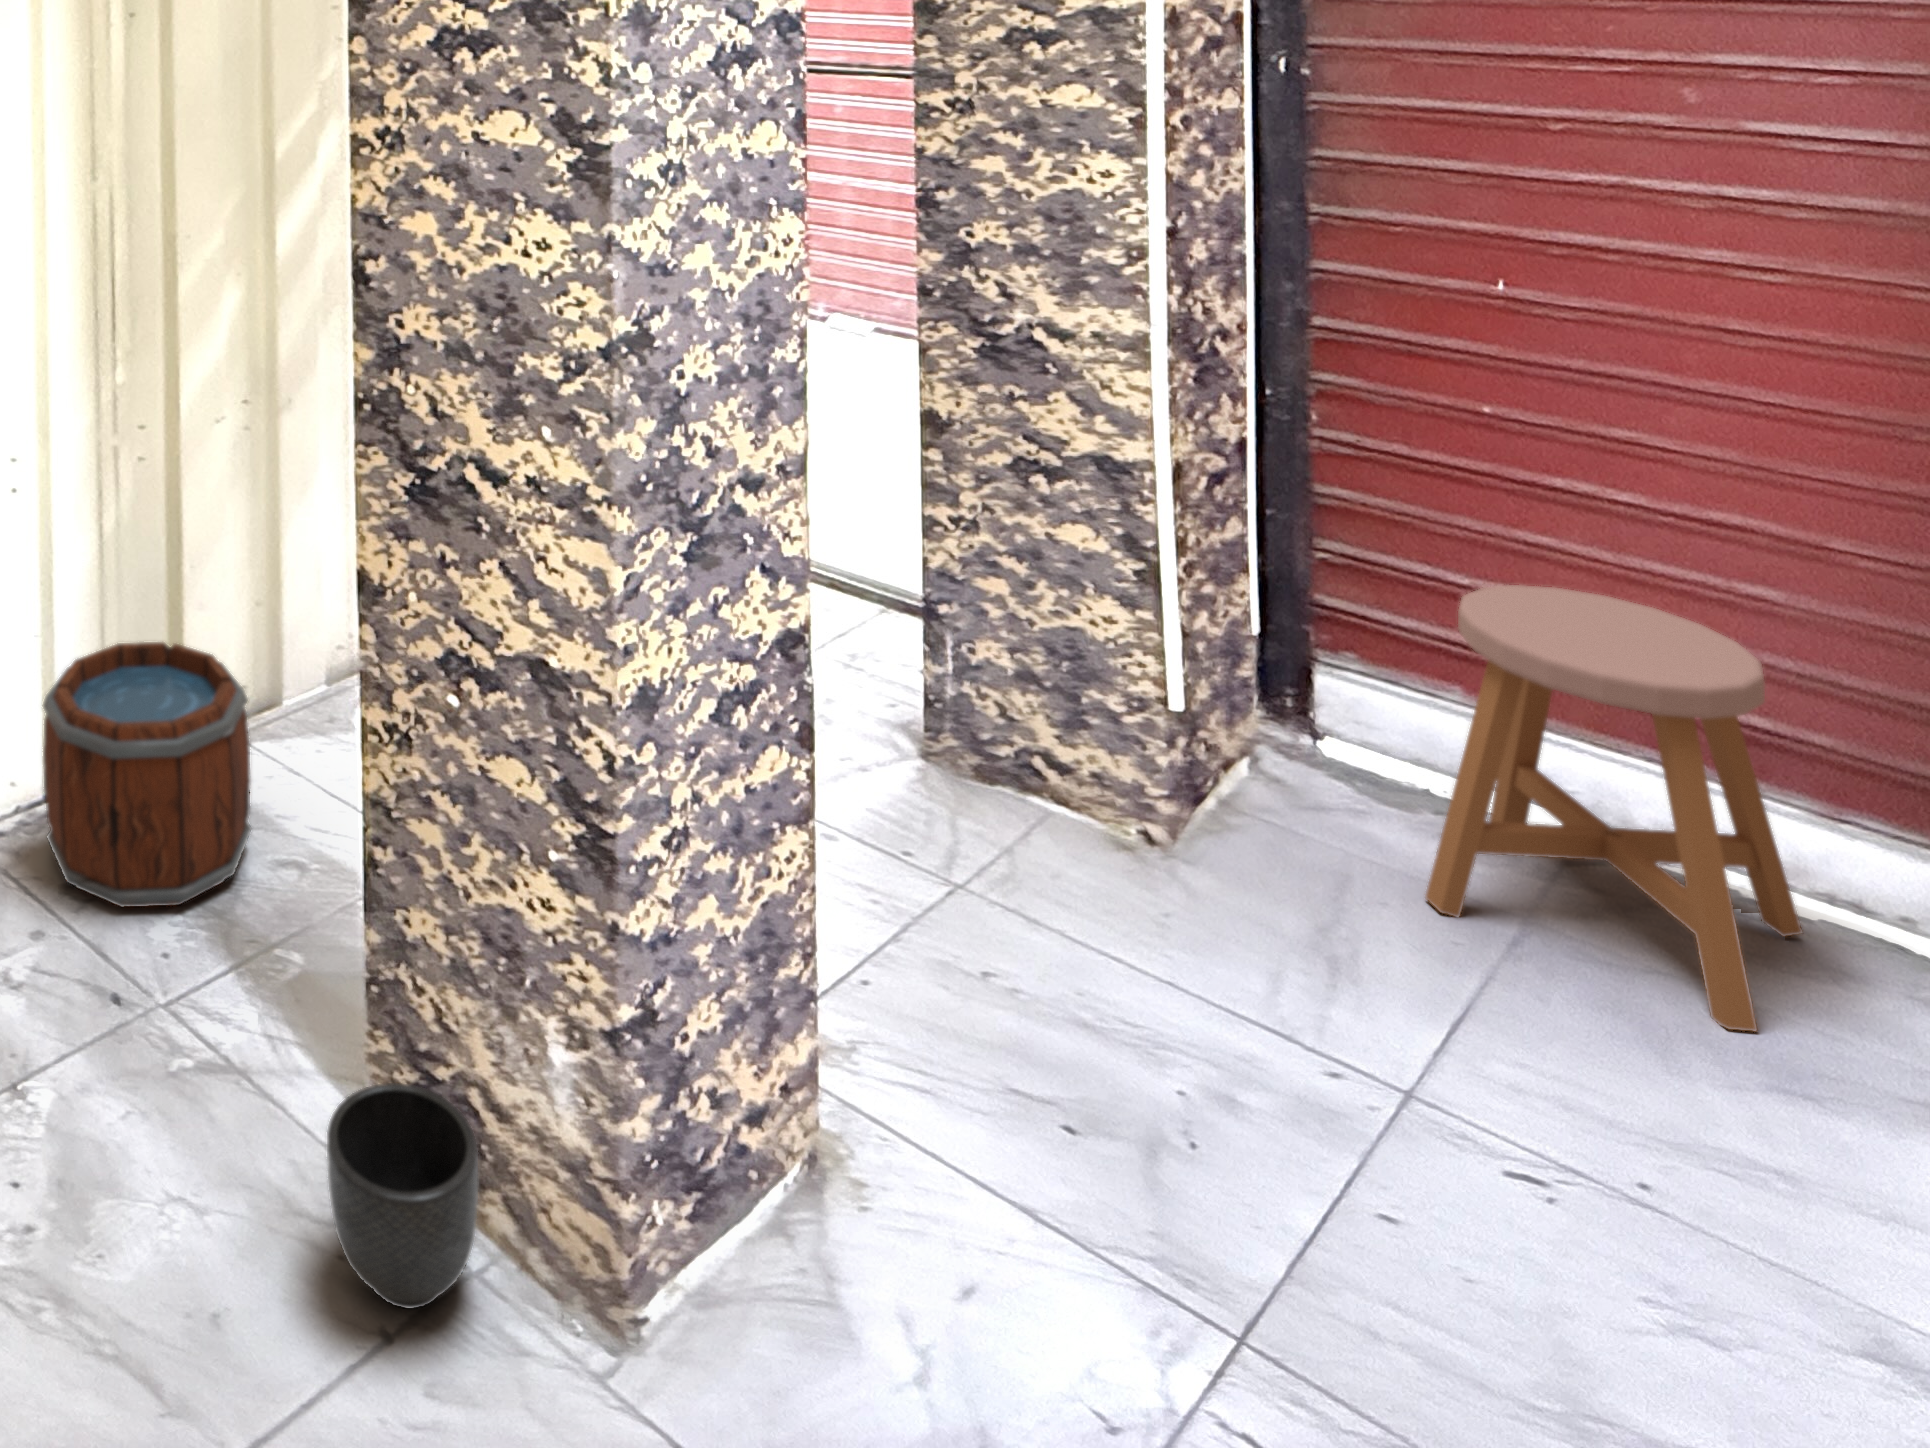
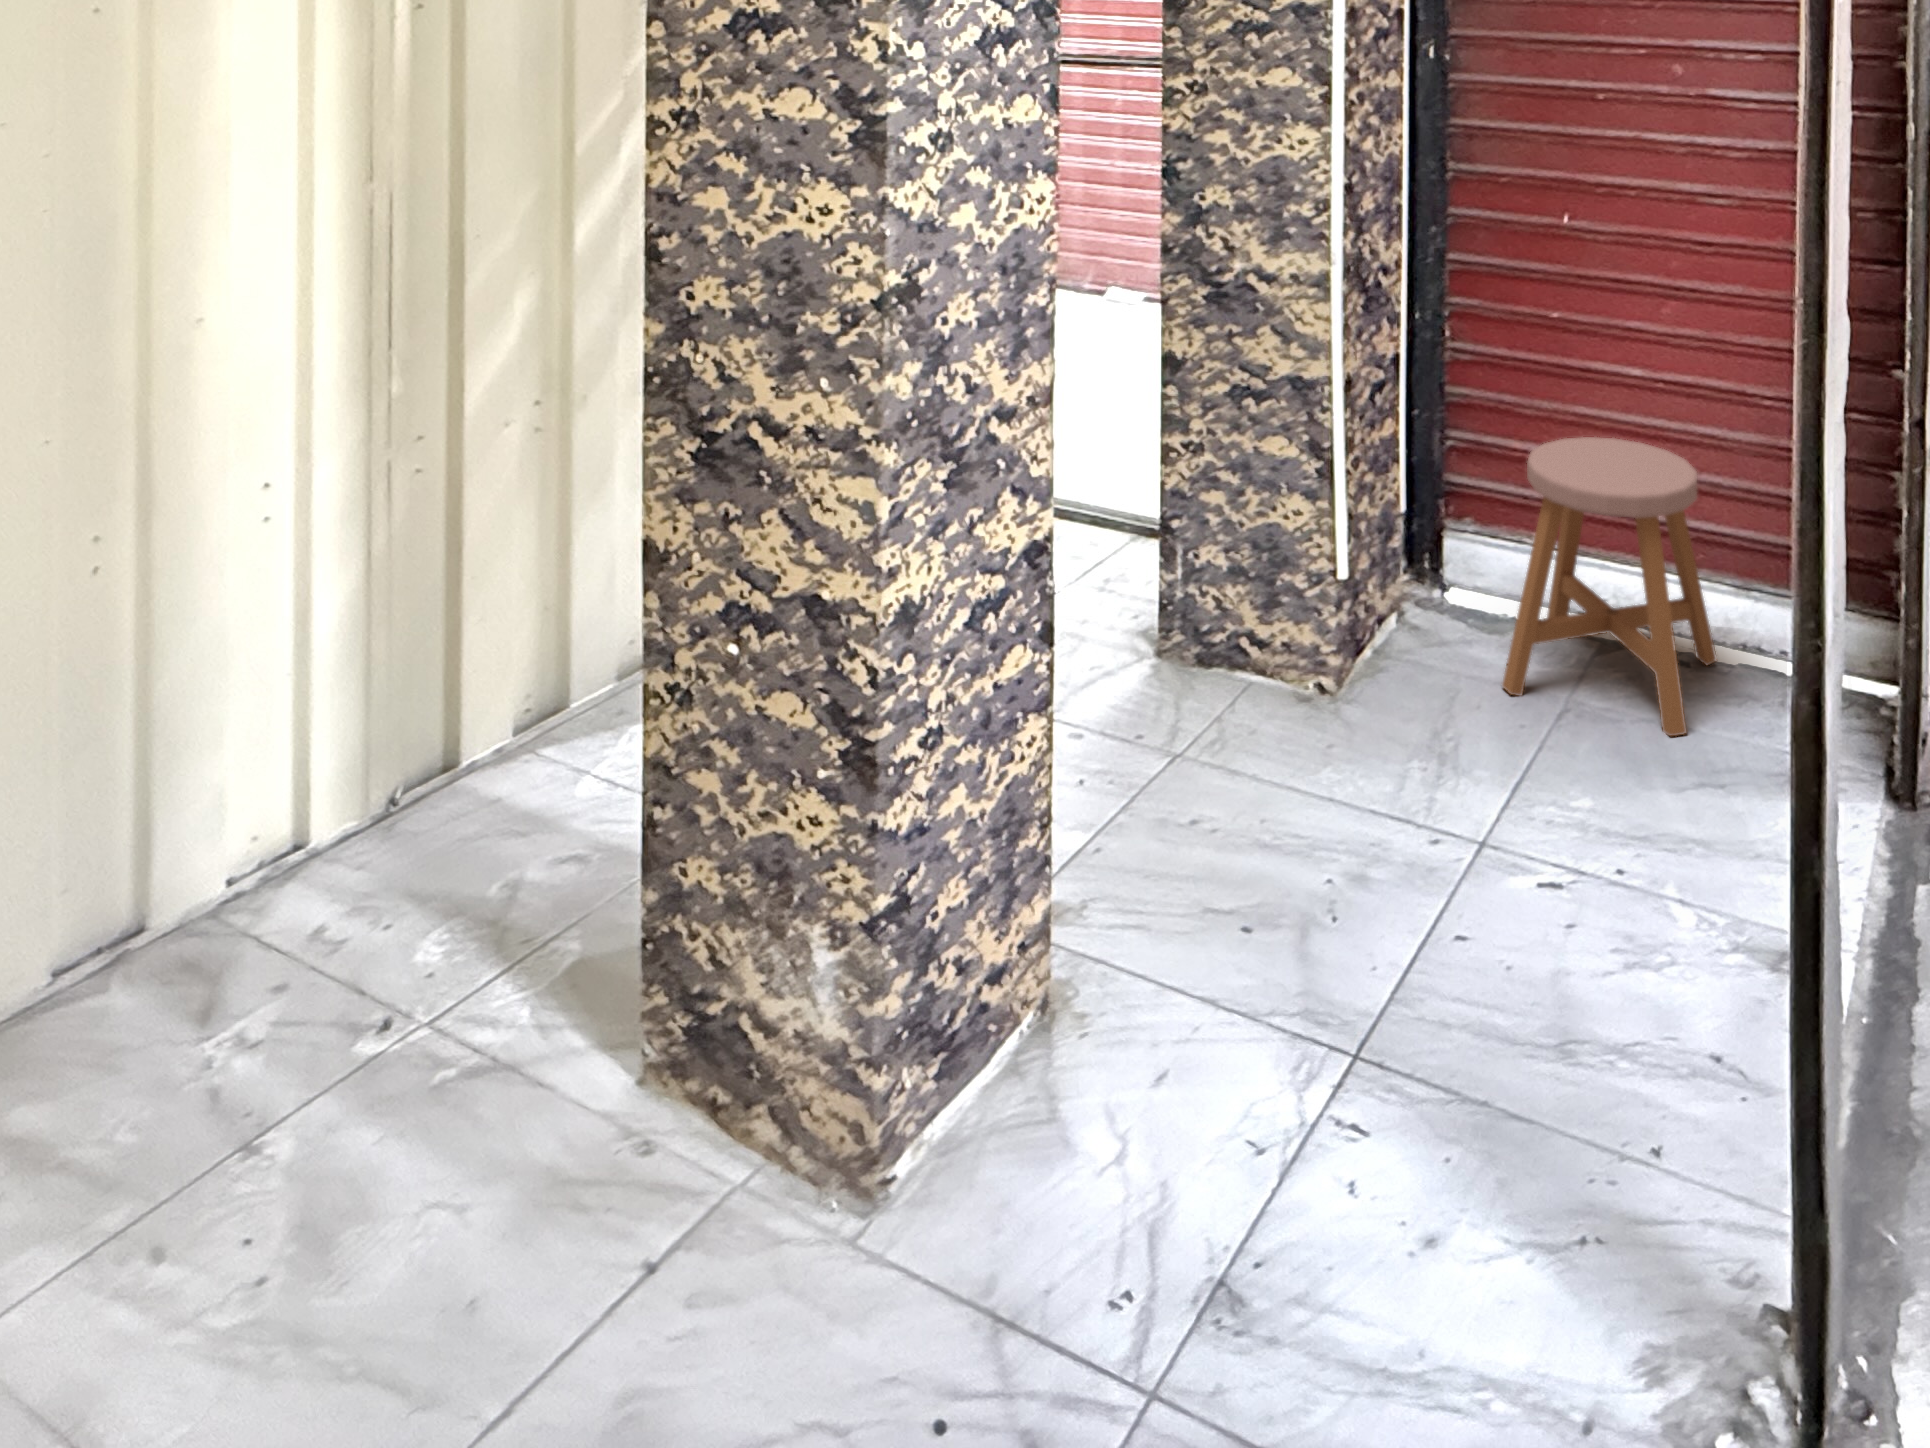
bucket: present [42,642,251,907] -> none [289,662,532,949]
planter: present [327,1083,478,1309] -> none [591,1032,742,1248]

